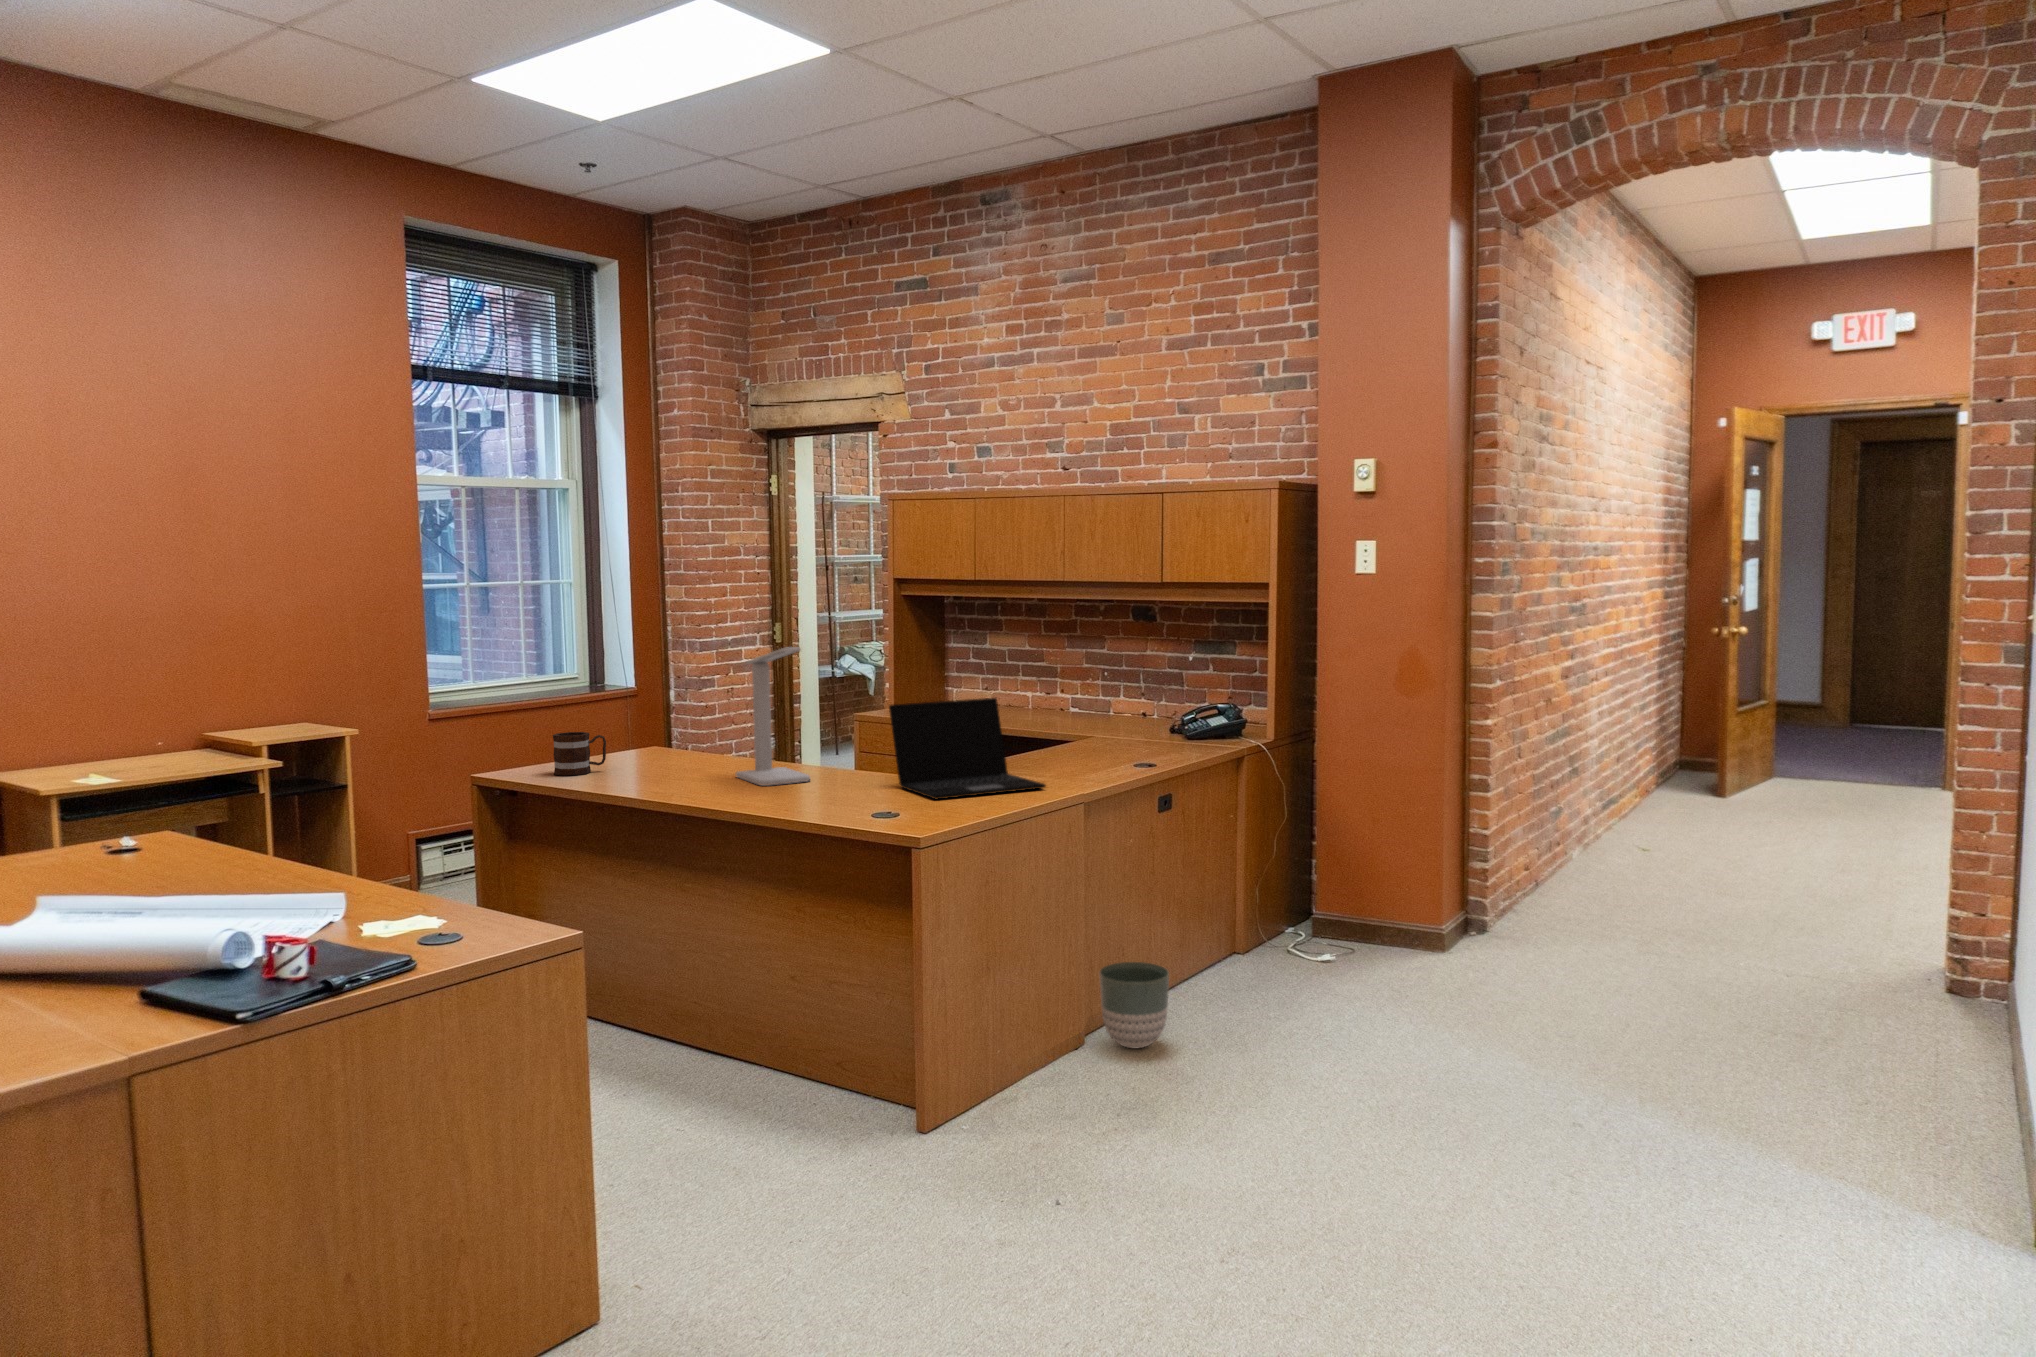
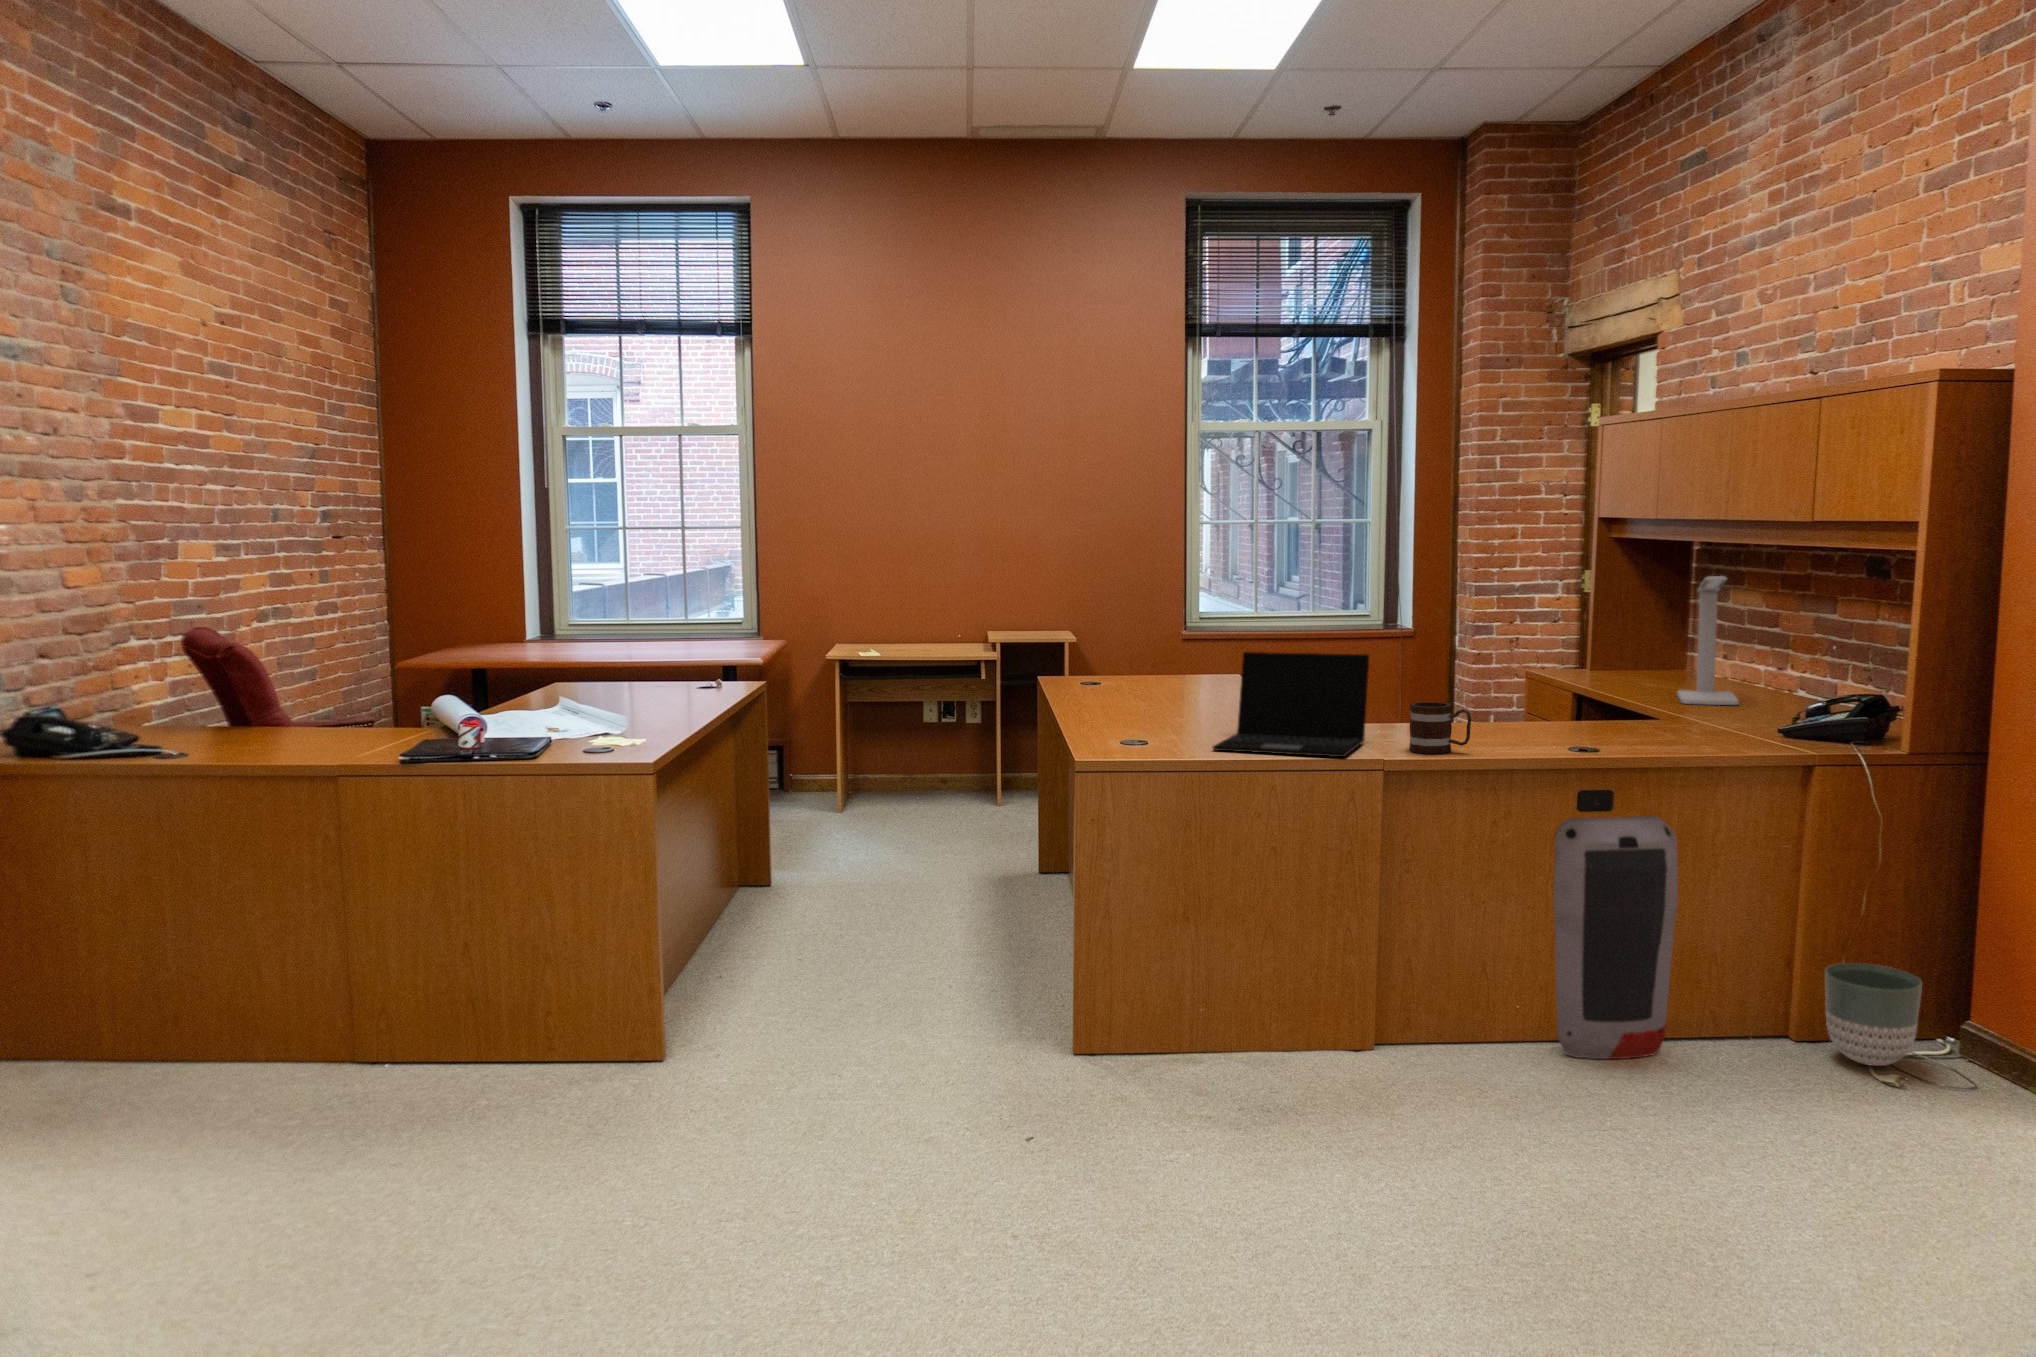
desk lamp: present [736,647,810,786] -> present [1677,576,1739,705]
mug: present [553,732,606,776] -> present [1409,702,1471,754]
air purifier: none [1164,803,1226,1003] -> present [1554,815,1678,1059]
planter: present [1099,962,1169,1048] -> present [1825,963,1922,1066]

